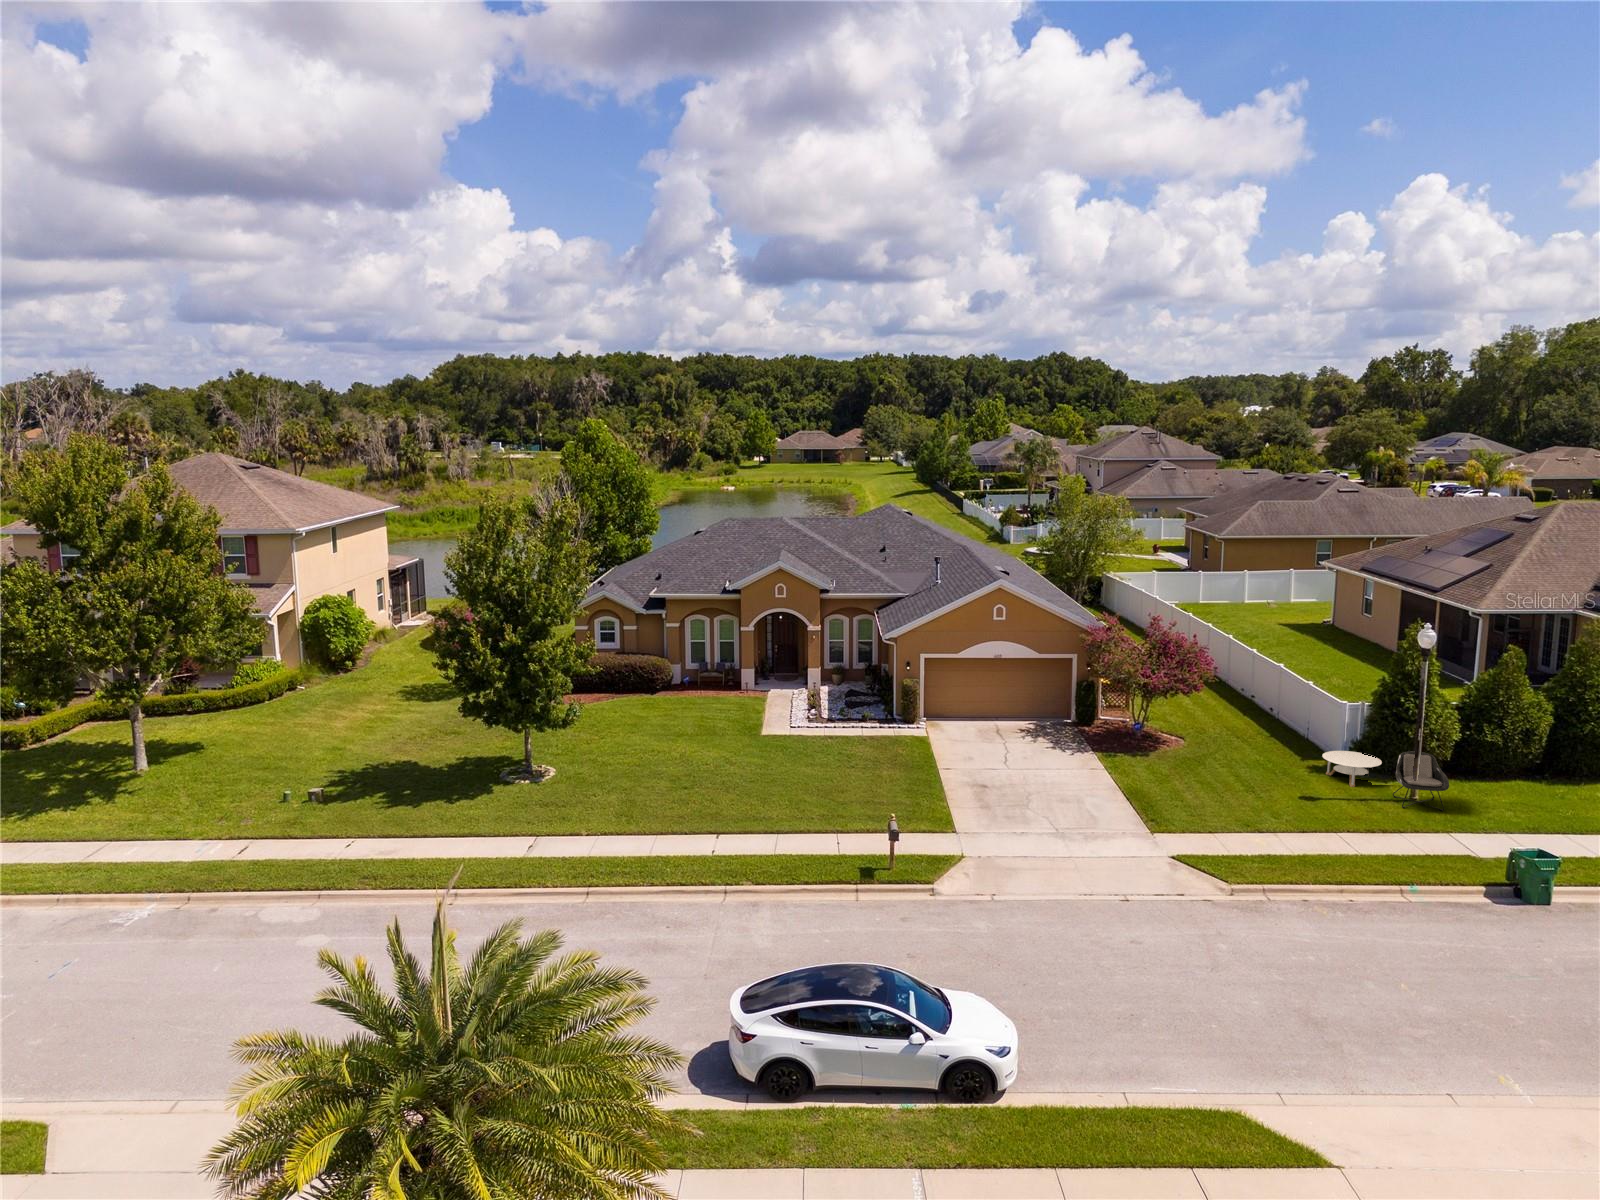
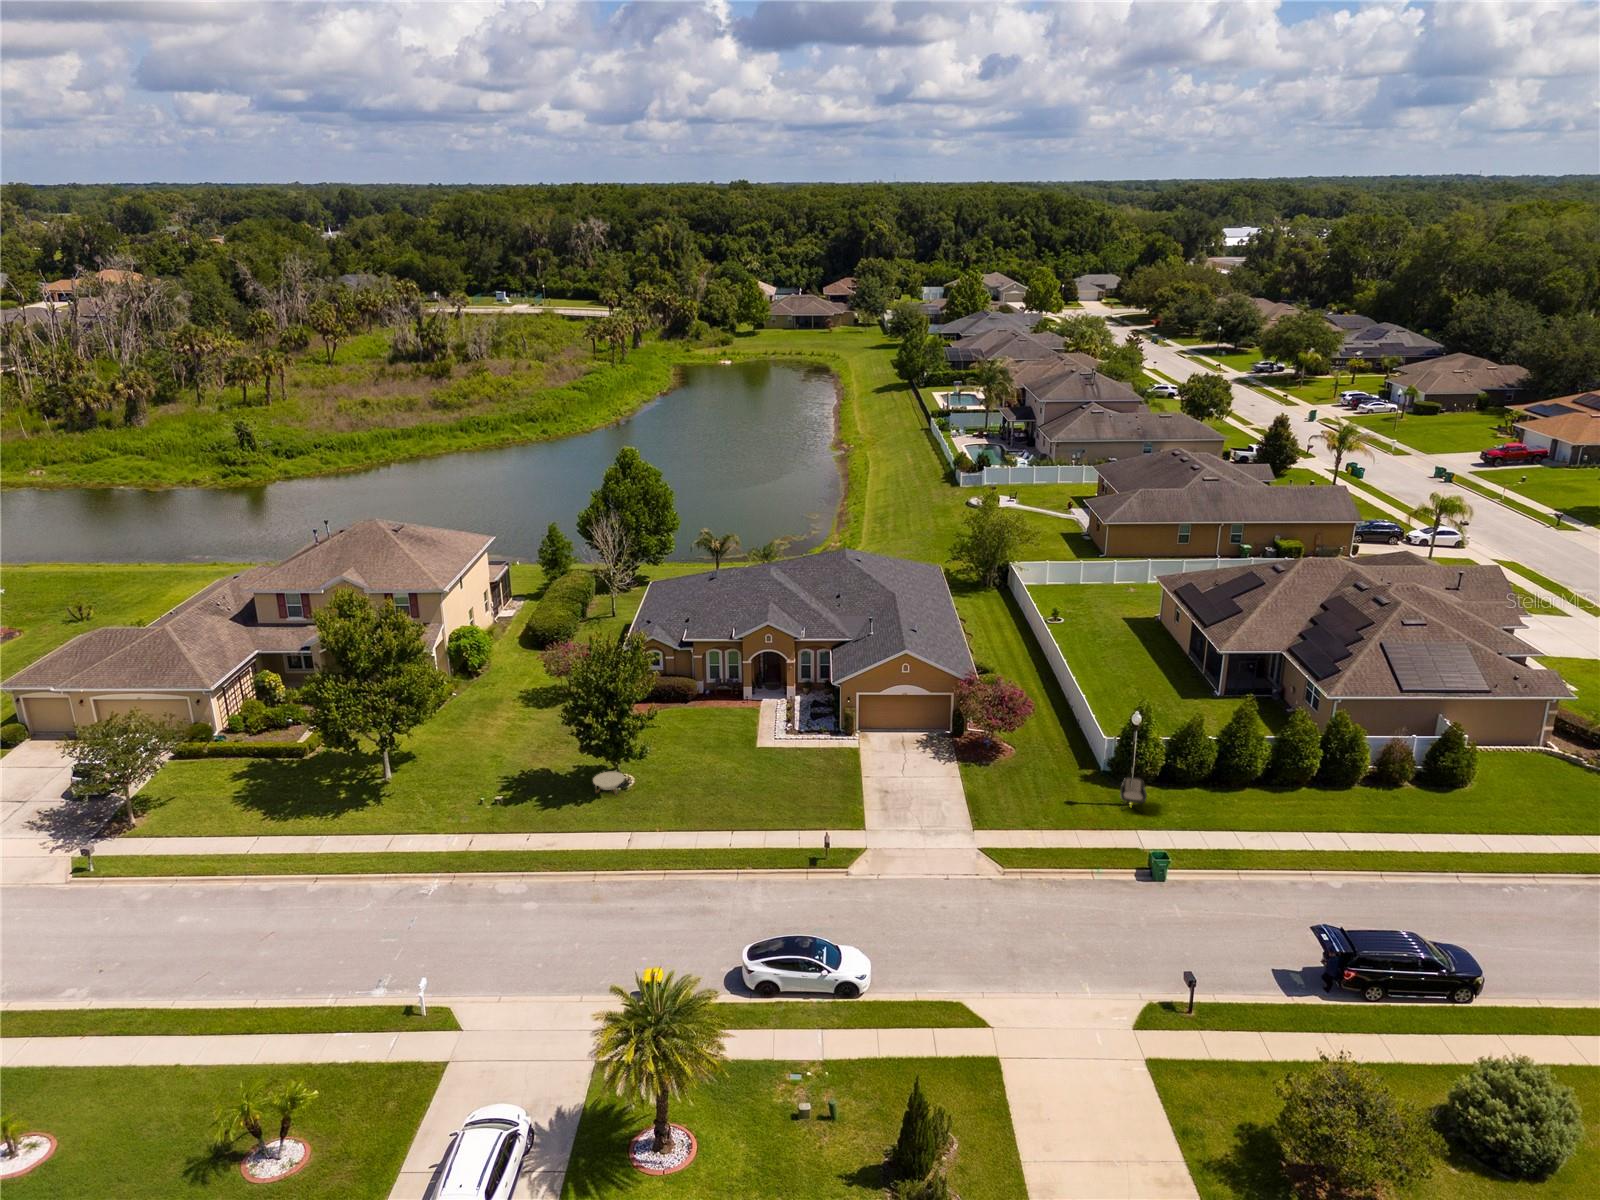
round table: present [1322,751,1382,787] -> present [593,771,624,795]

